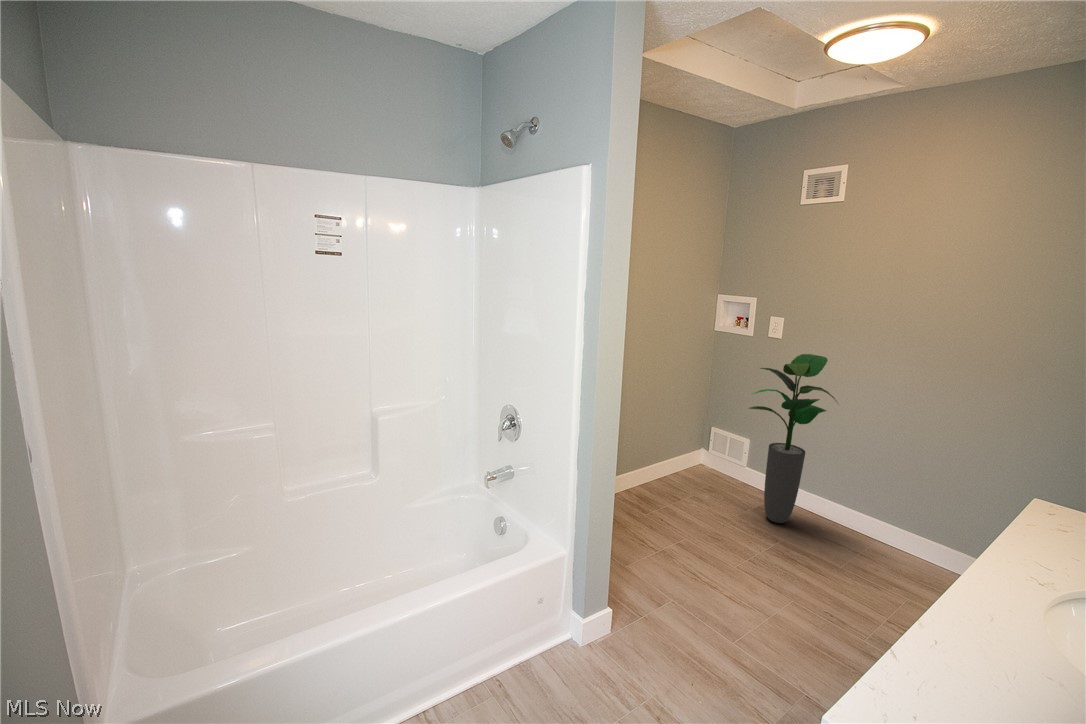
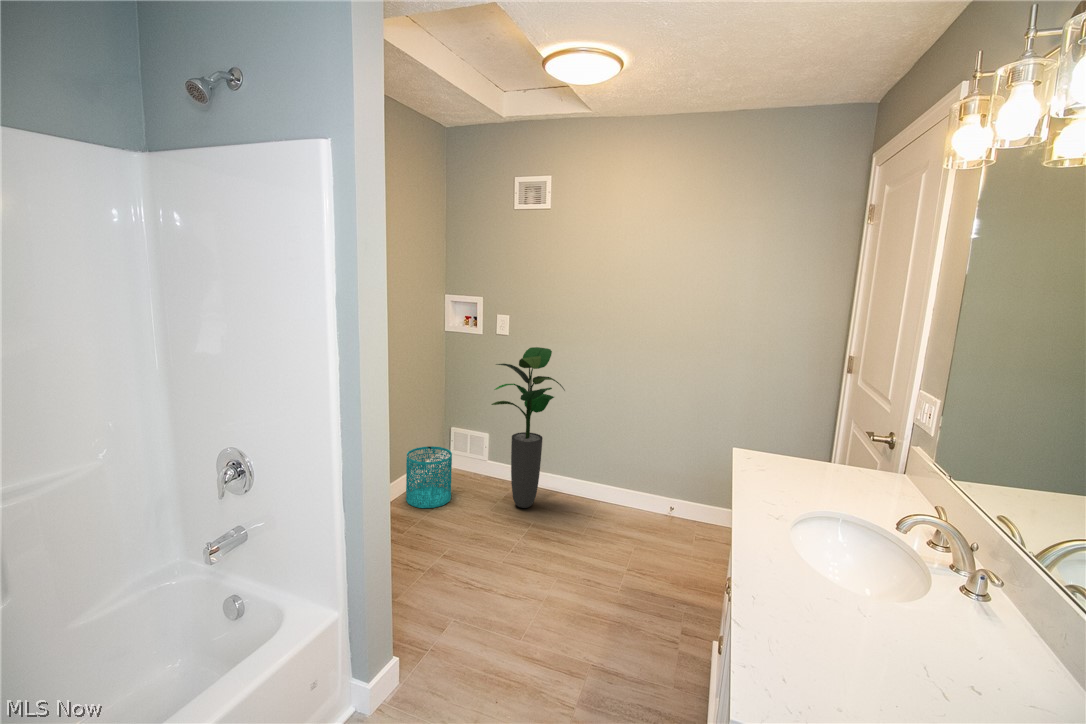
wastebasket: none [658,439,705,499] -> present [406,446,452,508]

